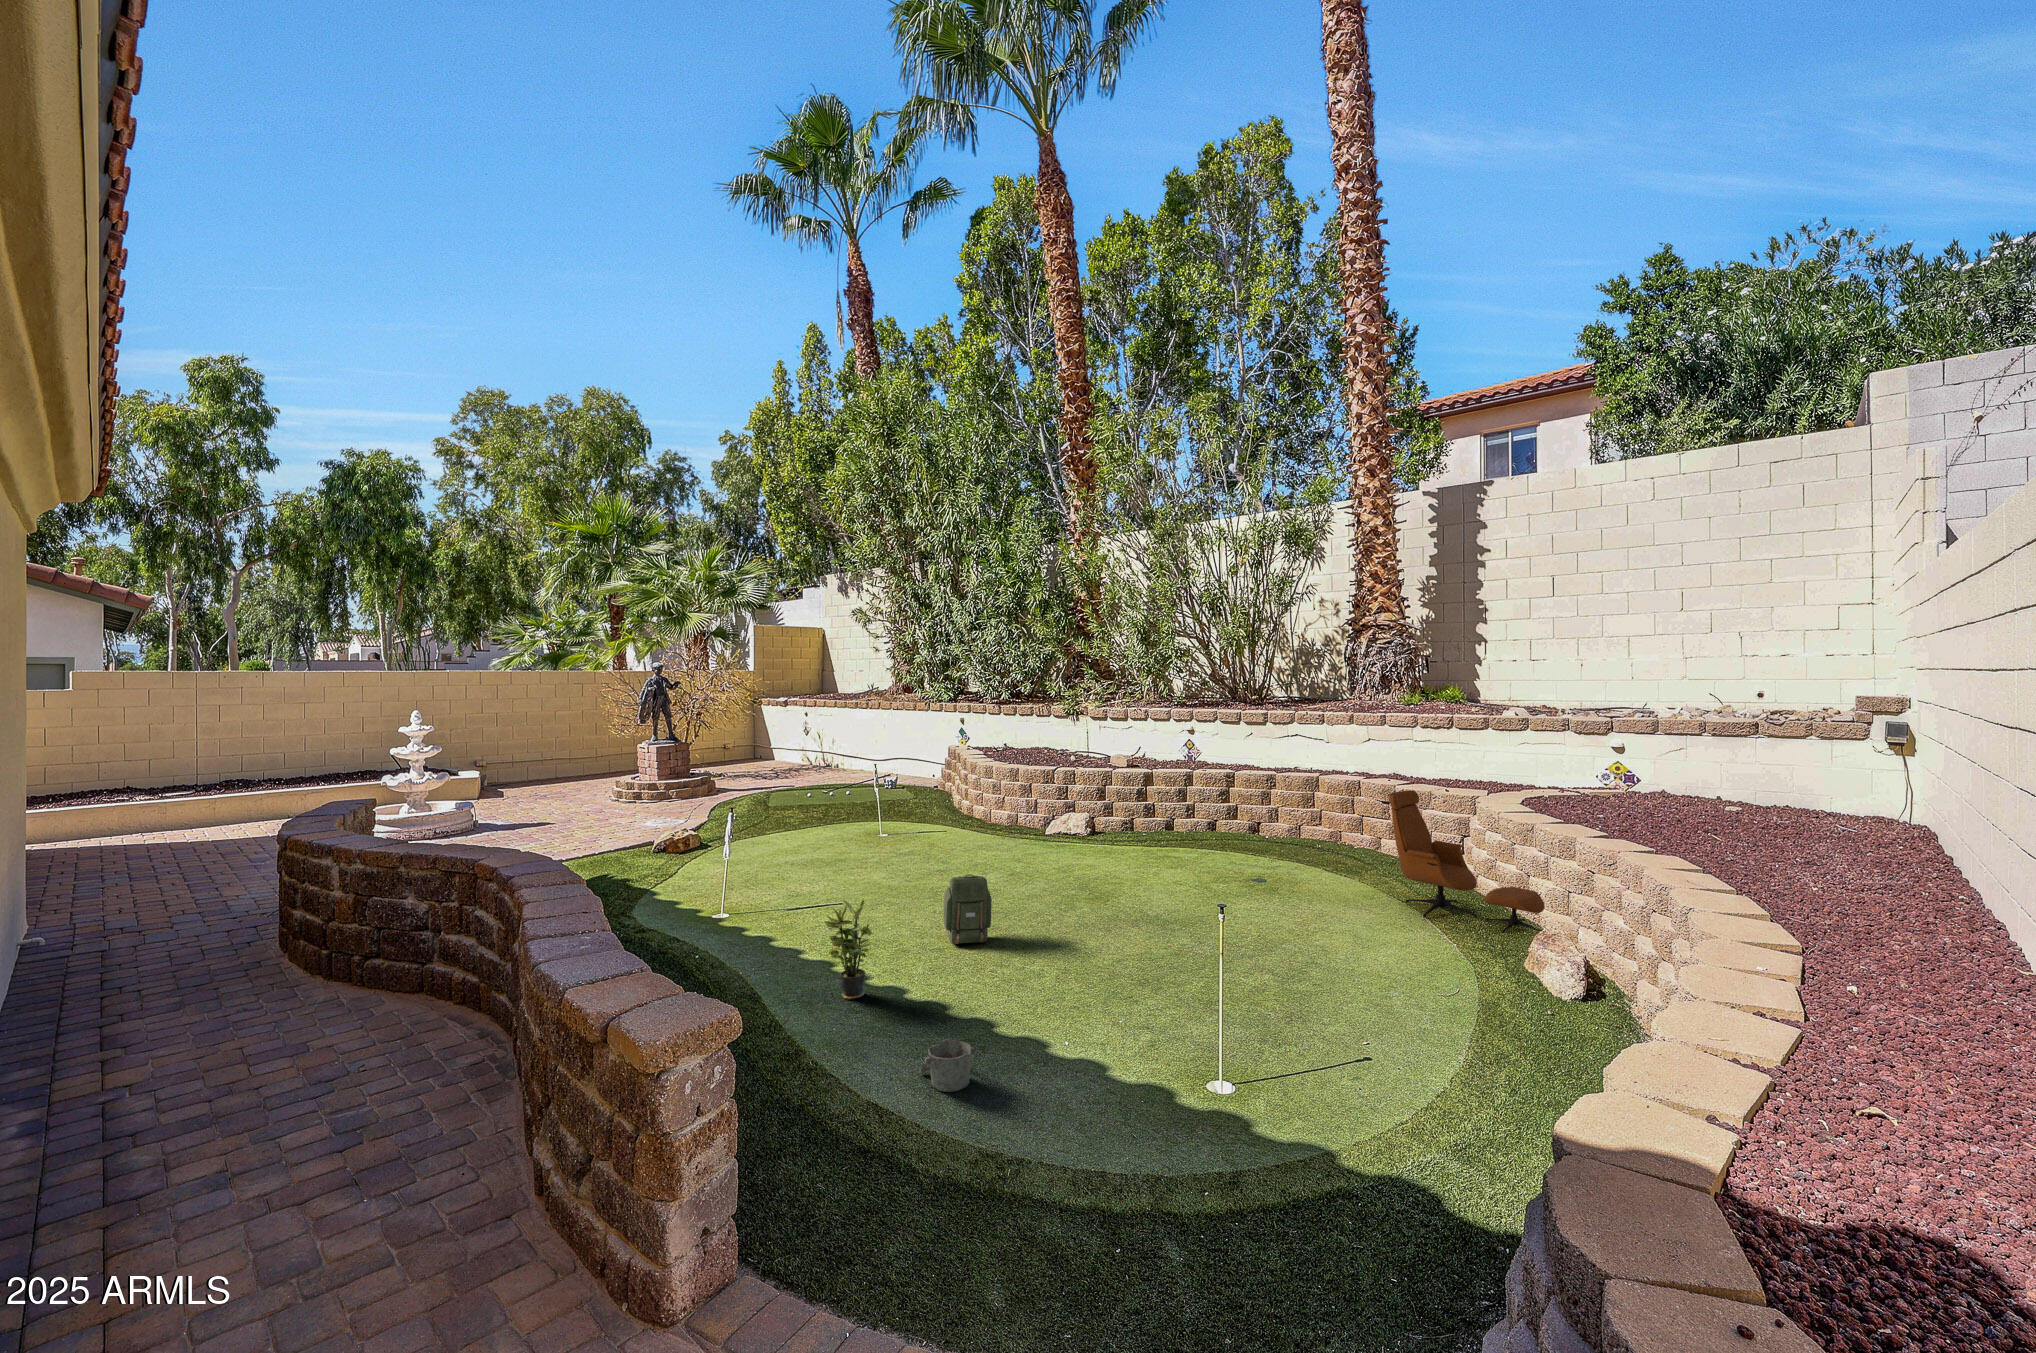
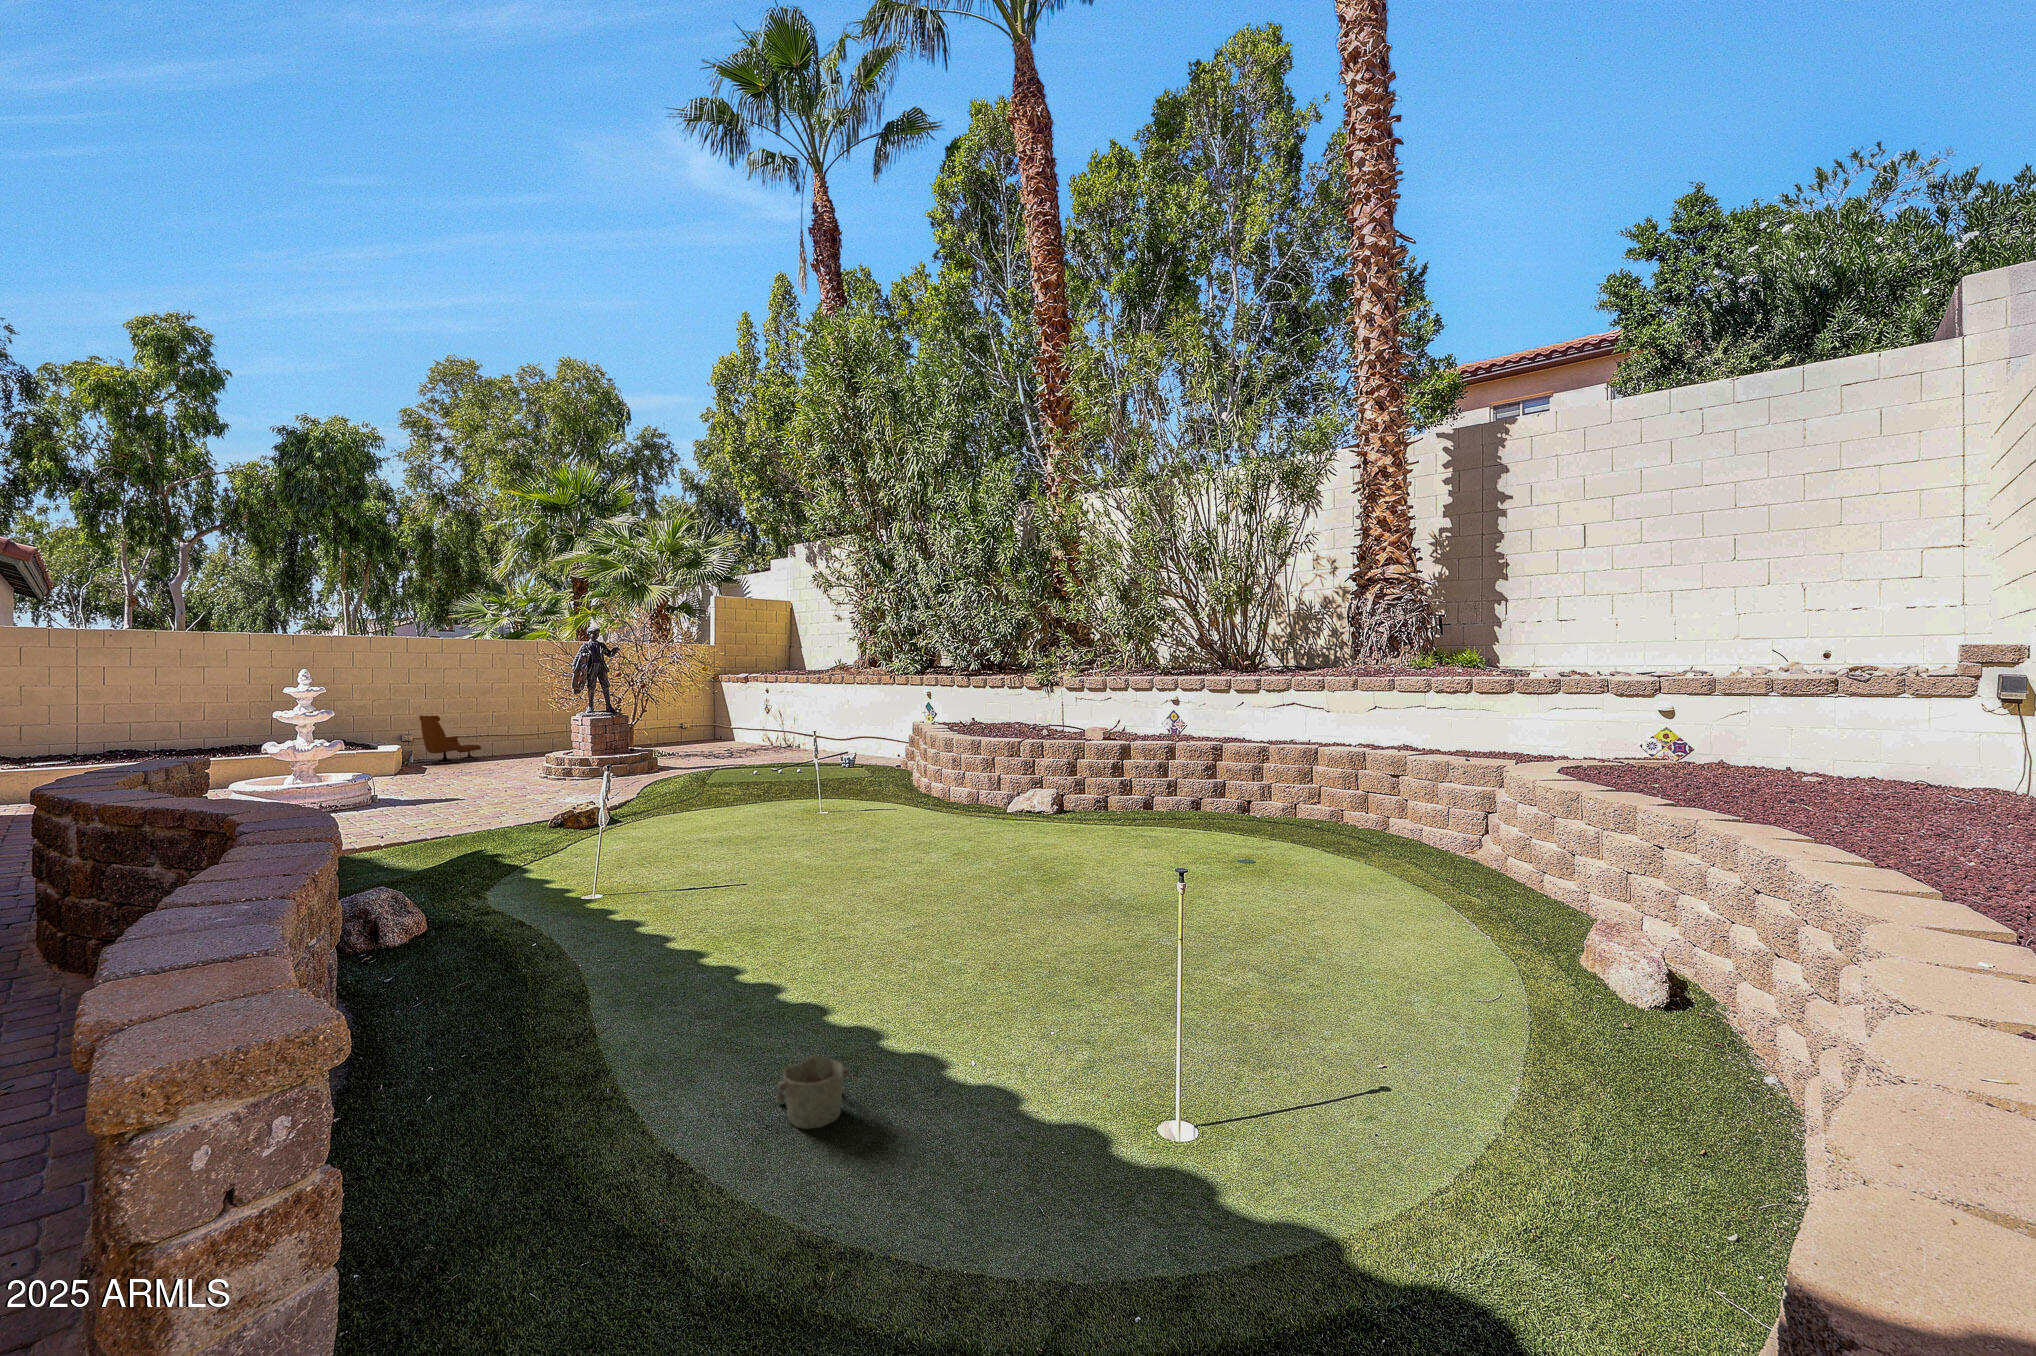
lounge chair: present [1389,790,1545,933] -> present [419,715,481,765]
backpack: present [943,874,992,944] -> none [855,848,915,933]
potted plant: present [824,899,872,1000] -> none [683,874,749,1002]

